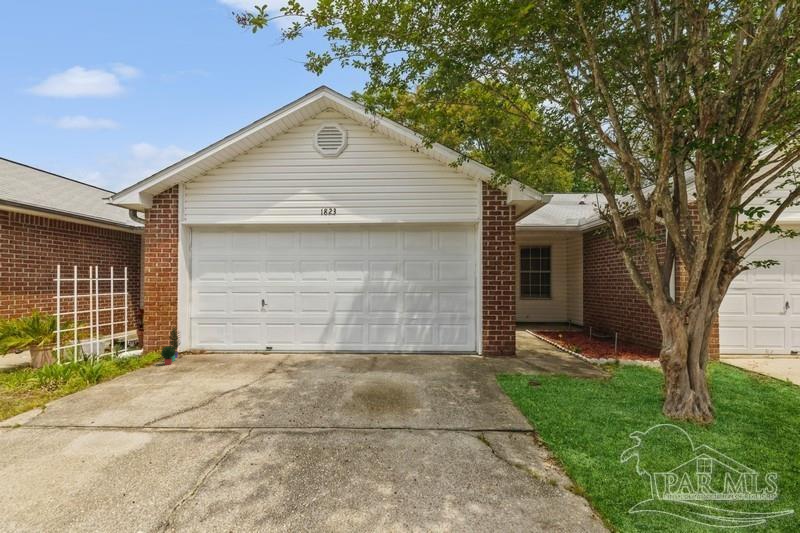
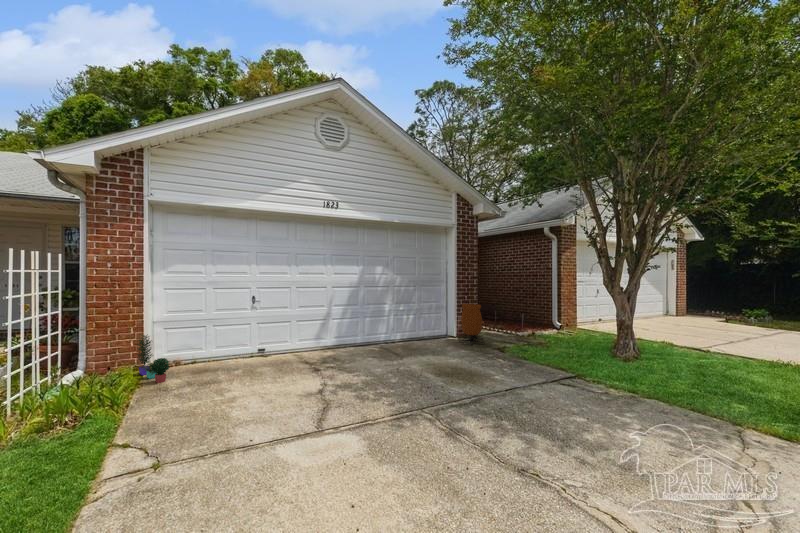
lounge chair: none [473,315,521,368] -> present [459,304,484,345]

